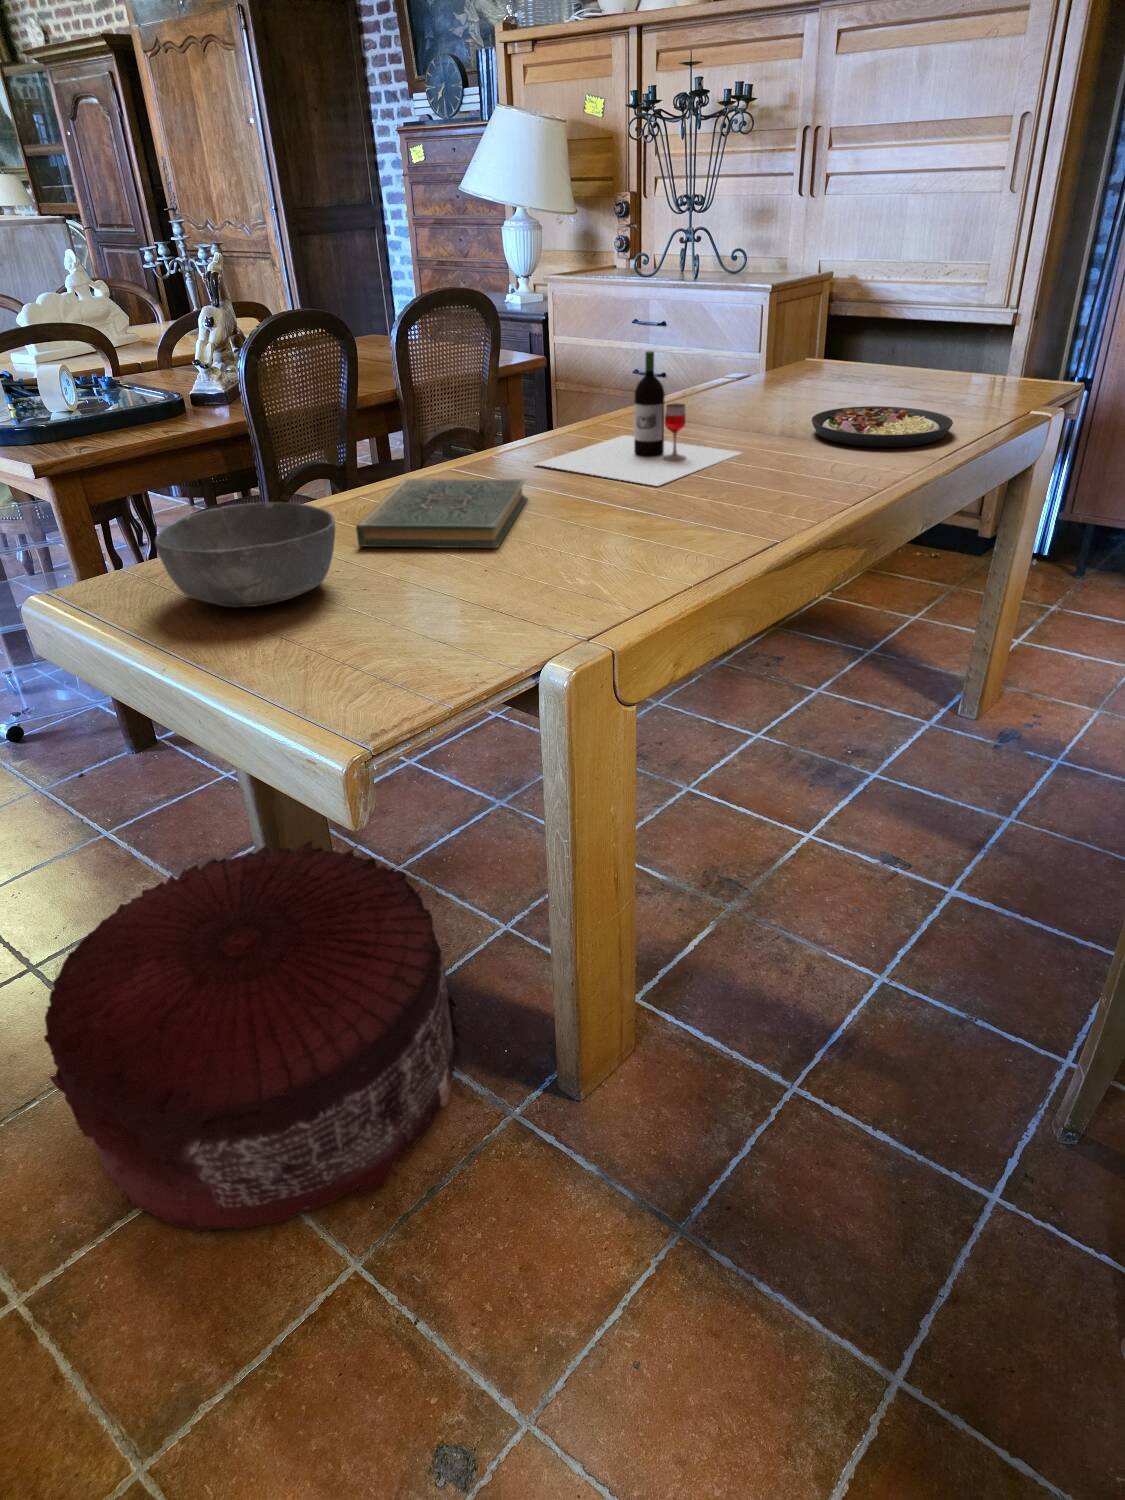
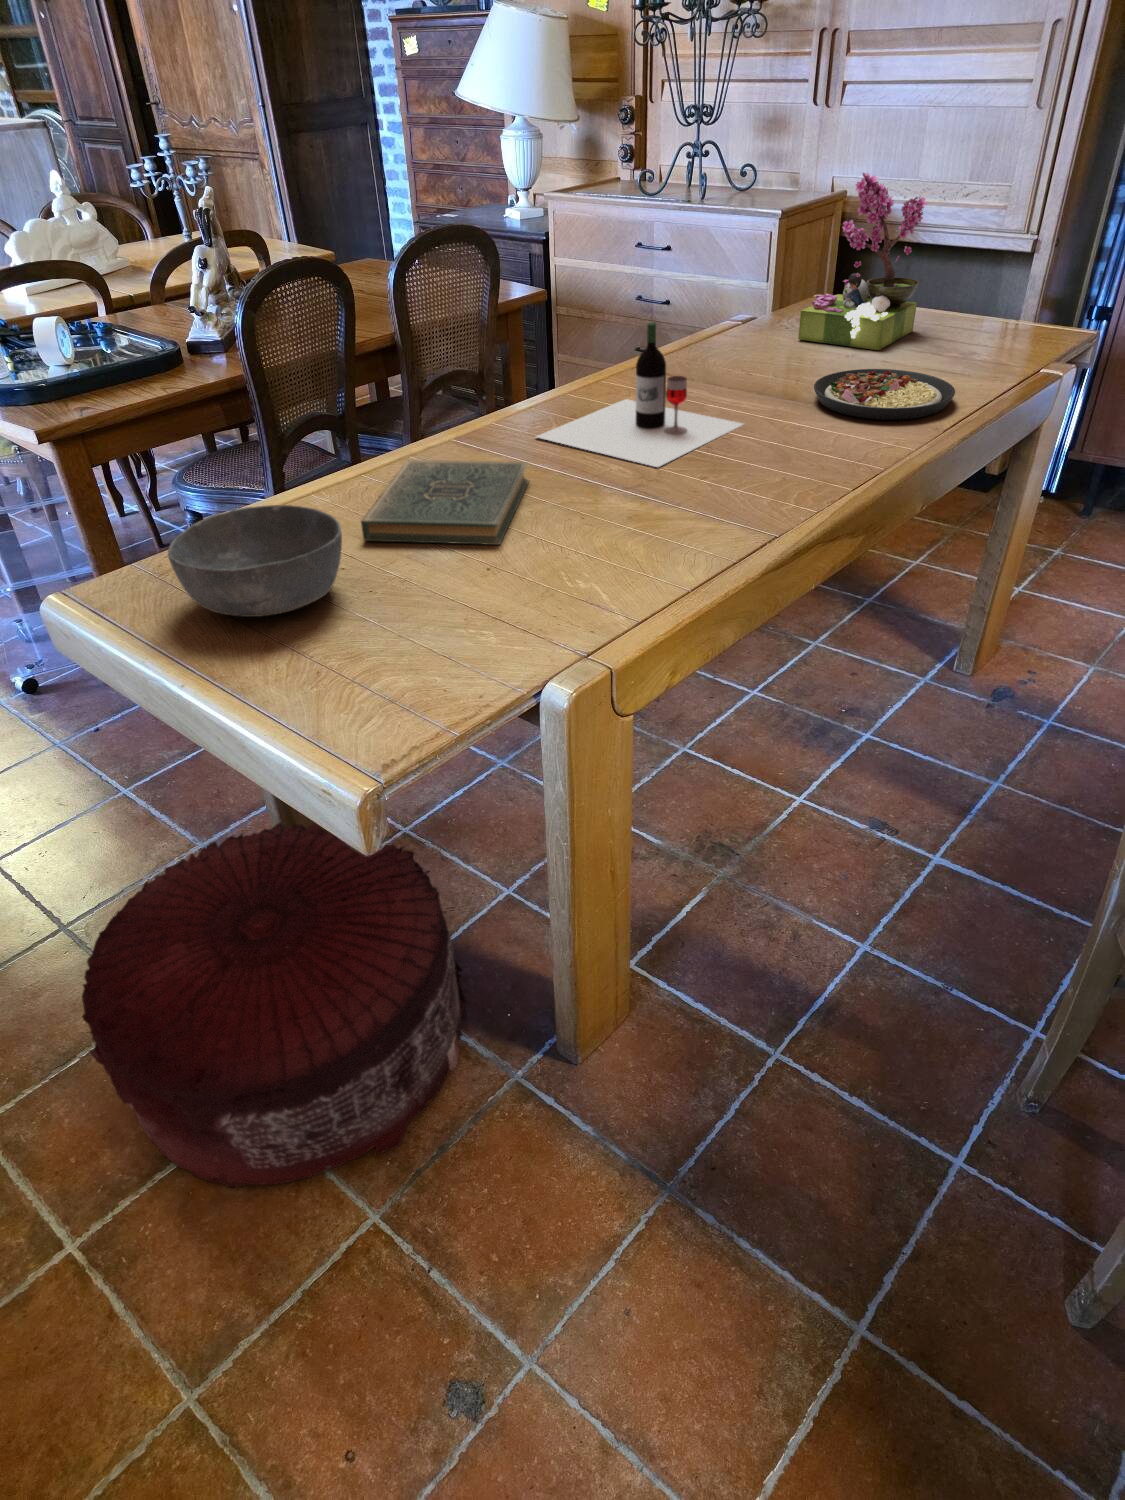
flower arrangement: none [793,228,918,396] -> present [798,173,927,350]

